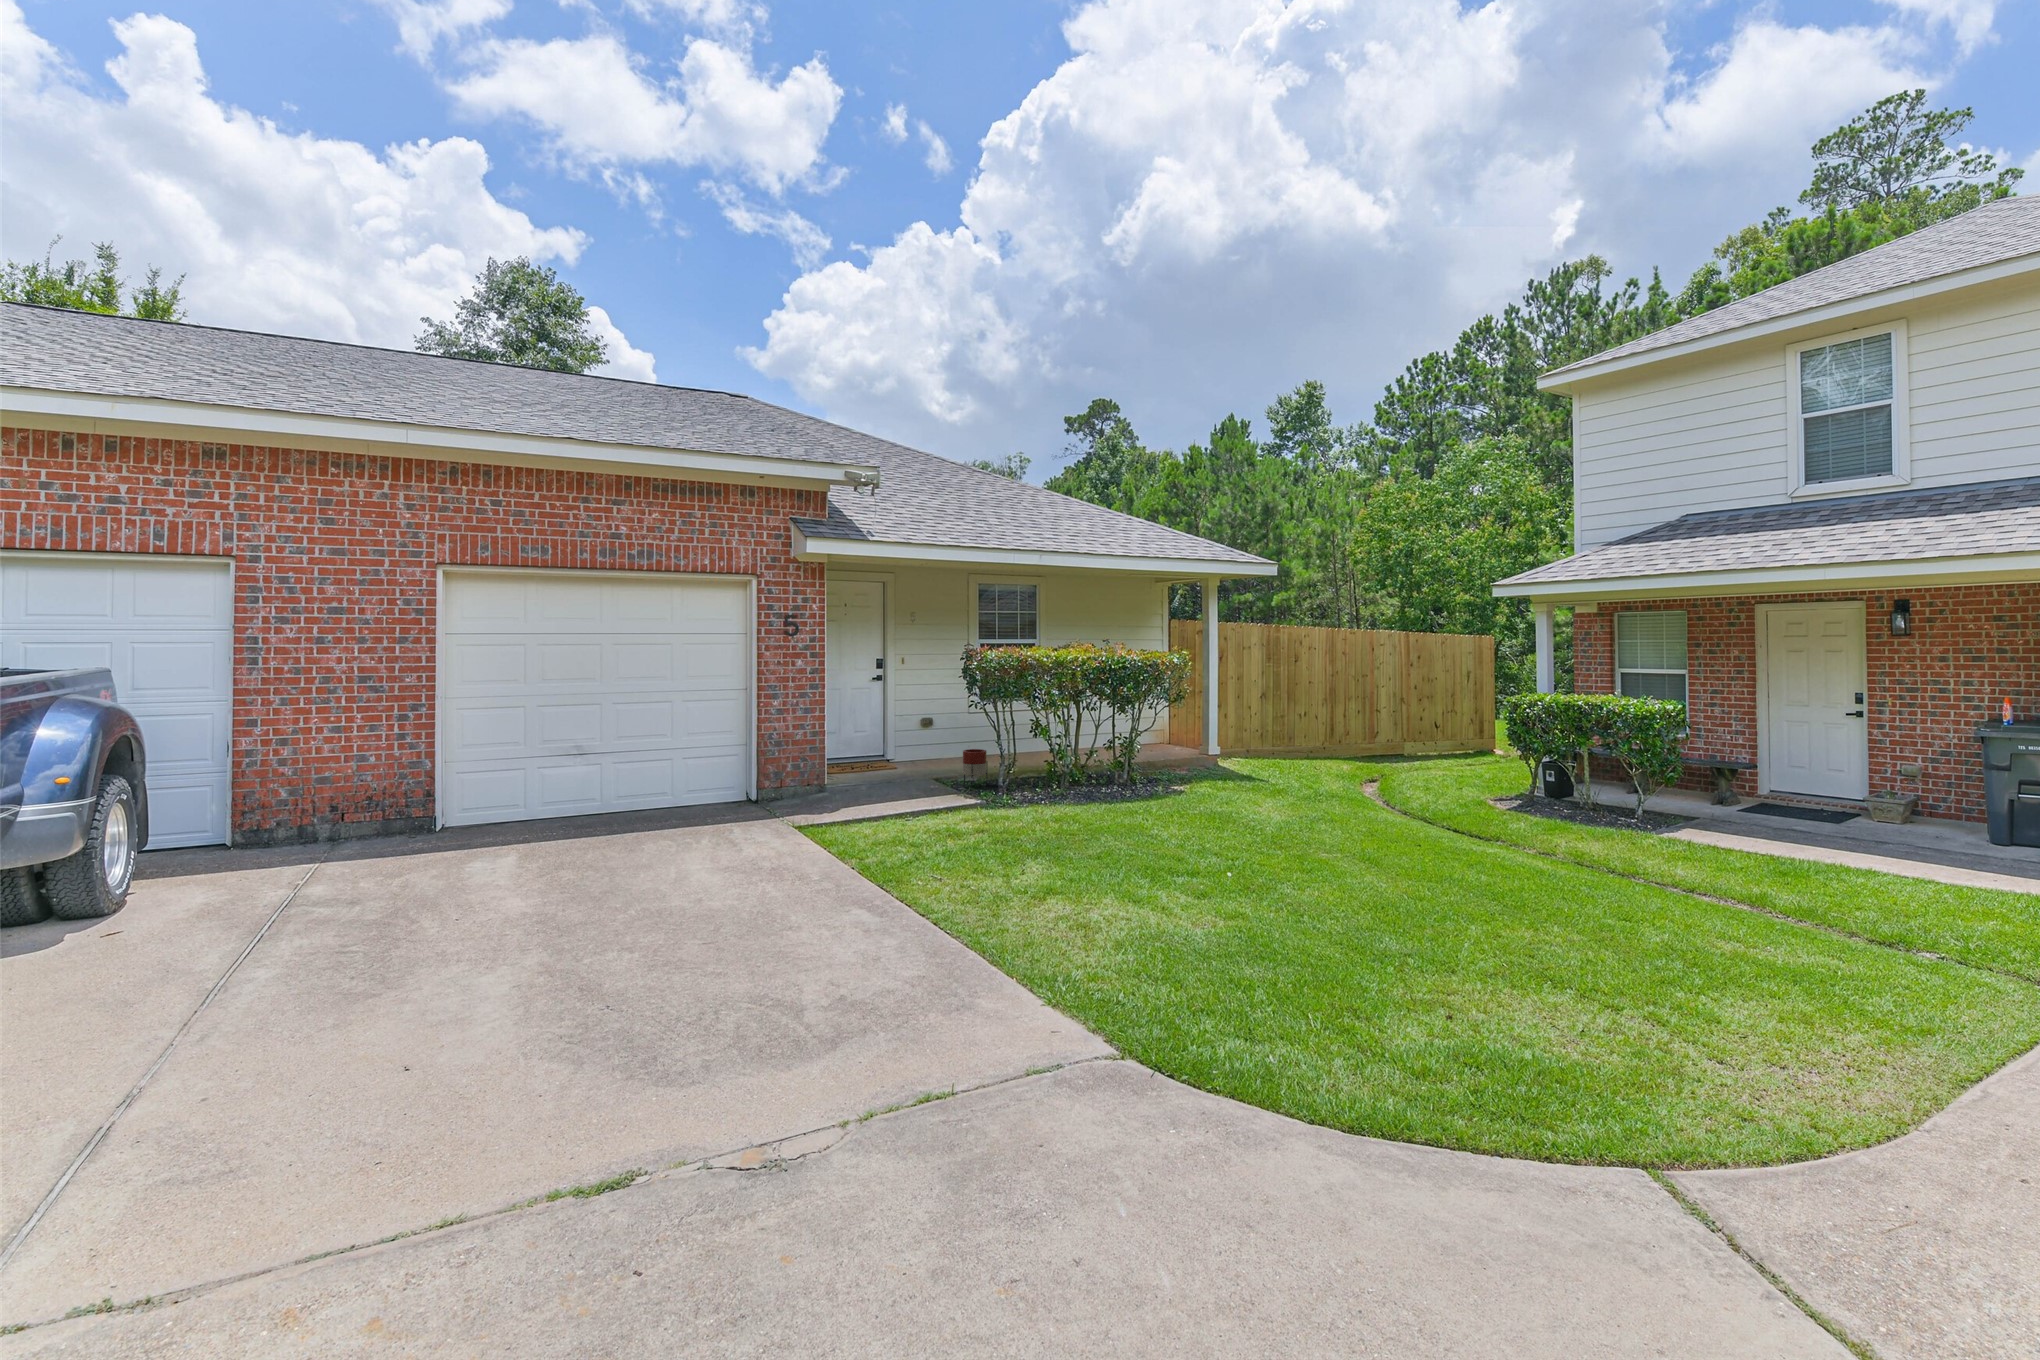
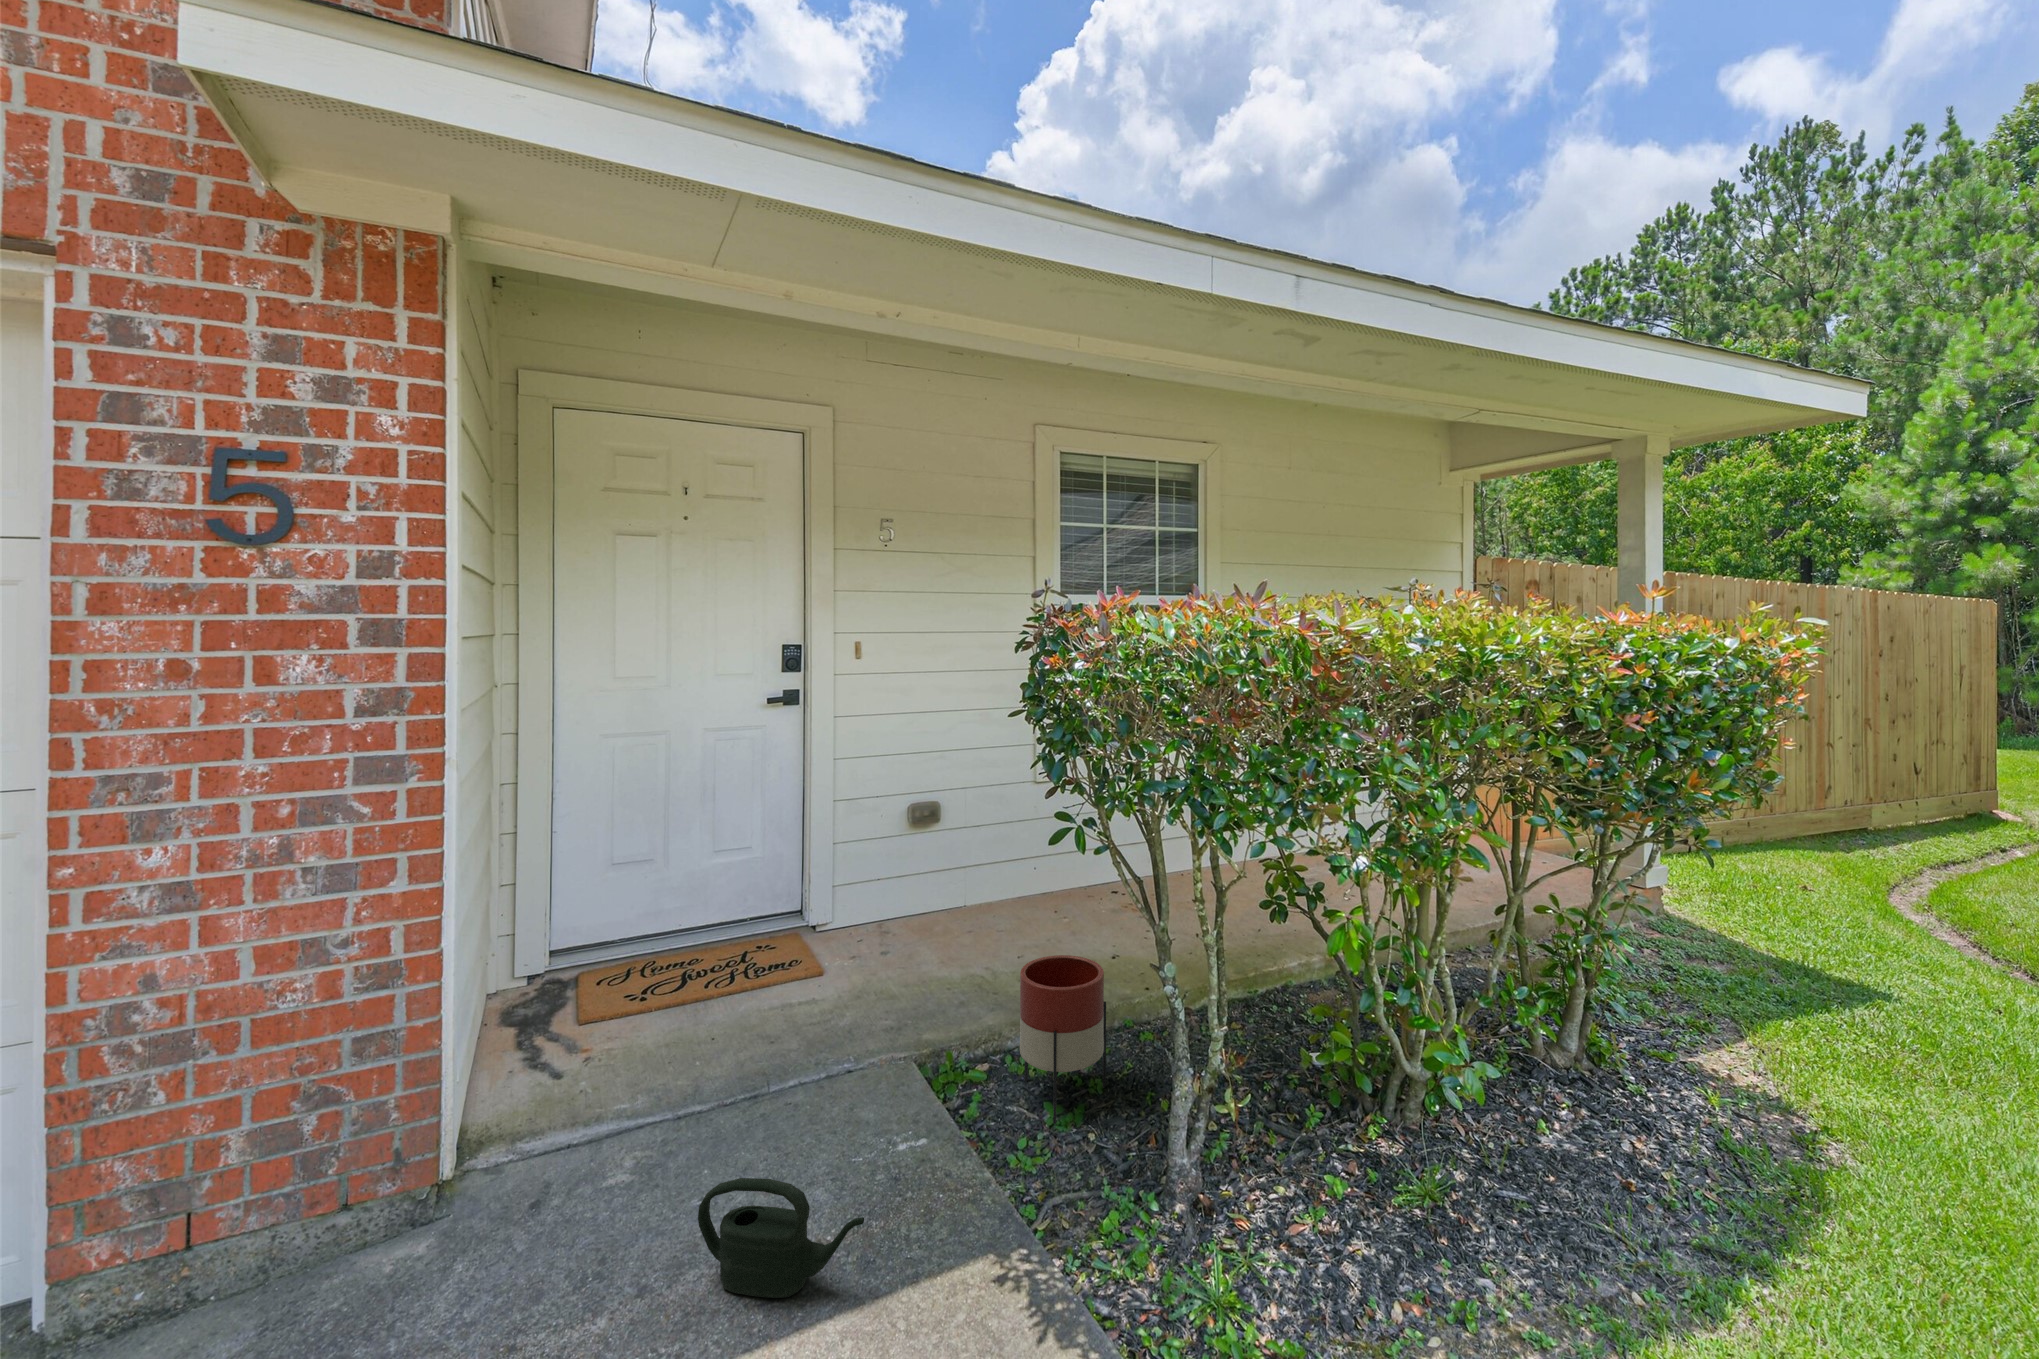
watering can: none [890,777,927,801] -> present [698,1178,864,1298]

